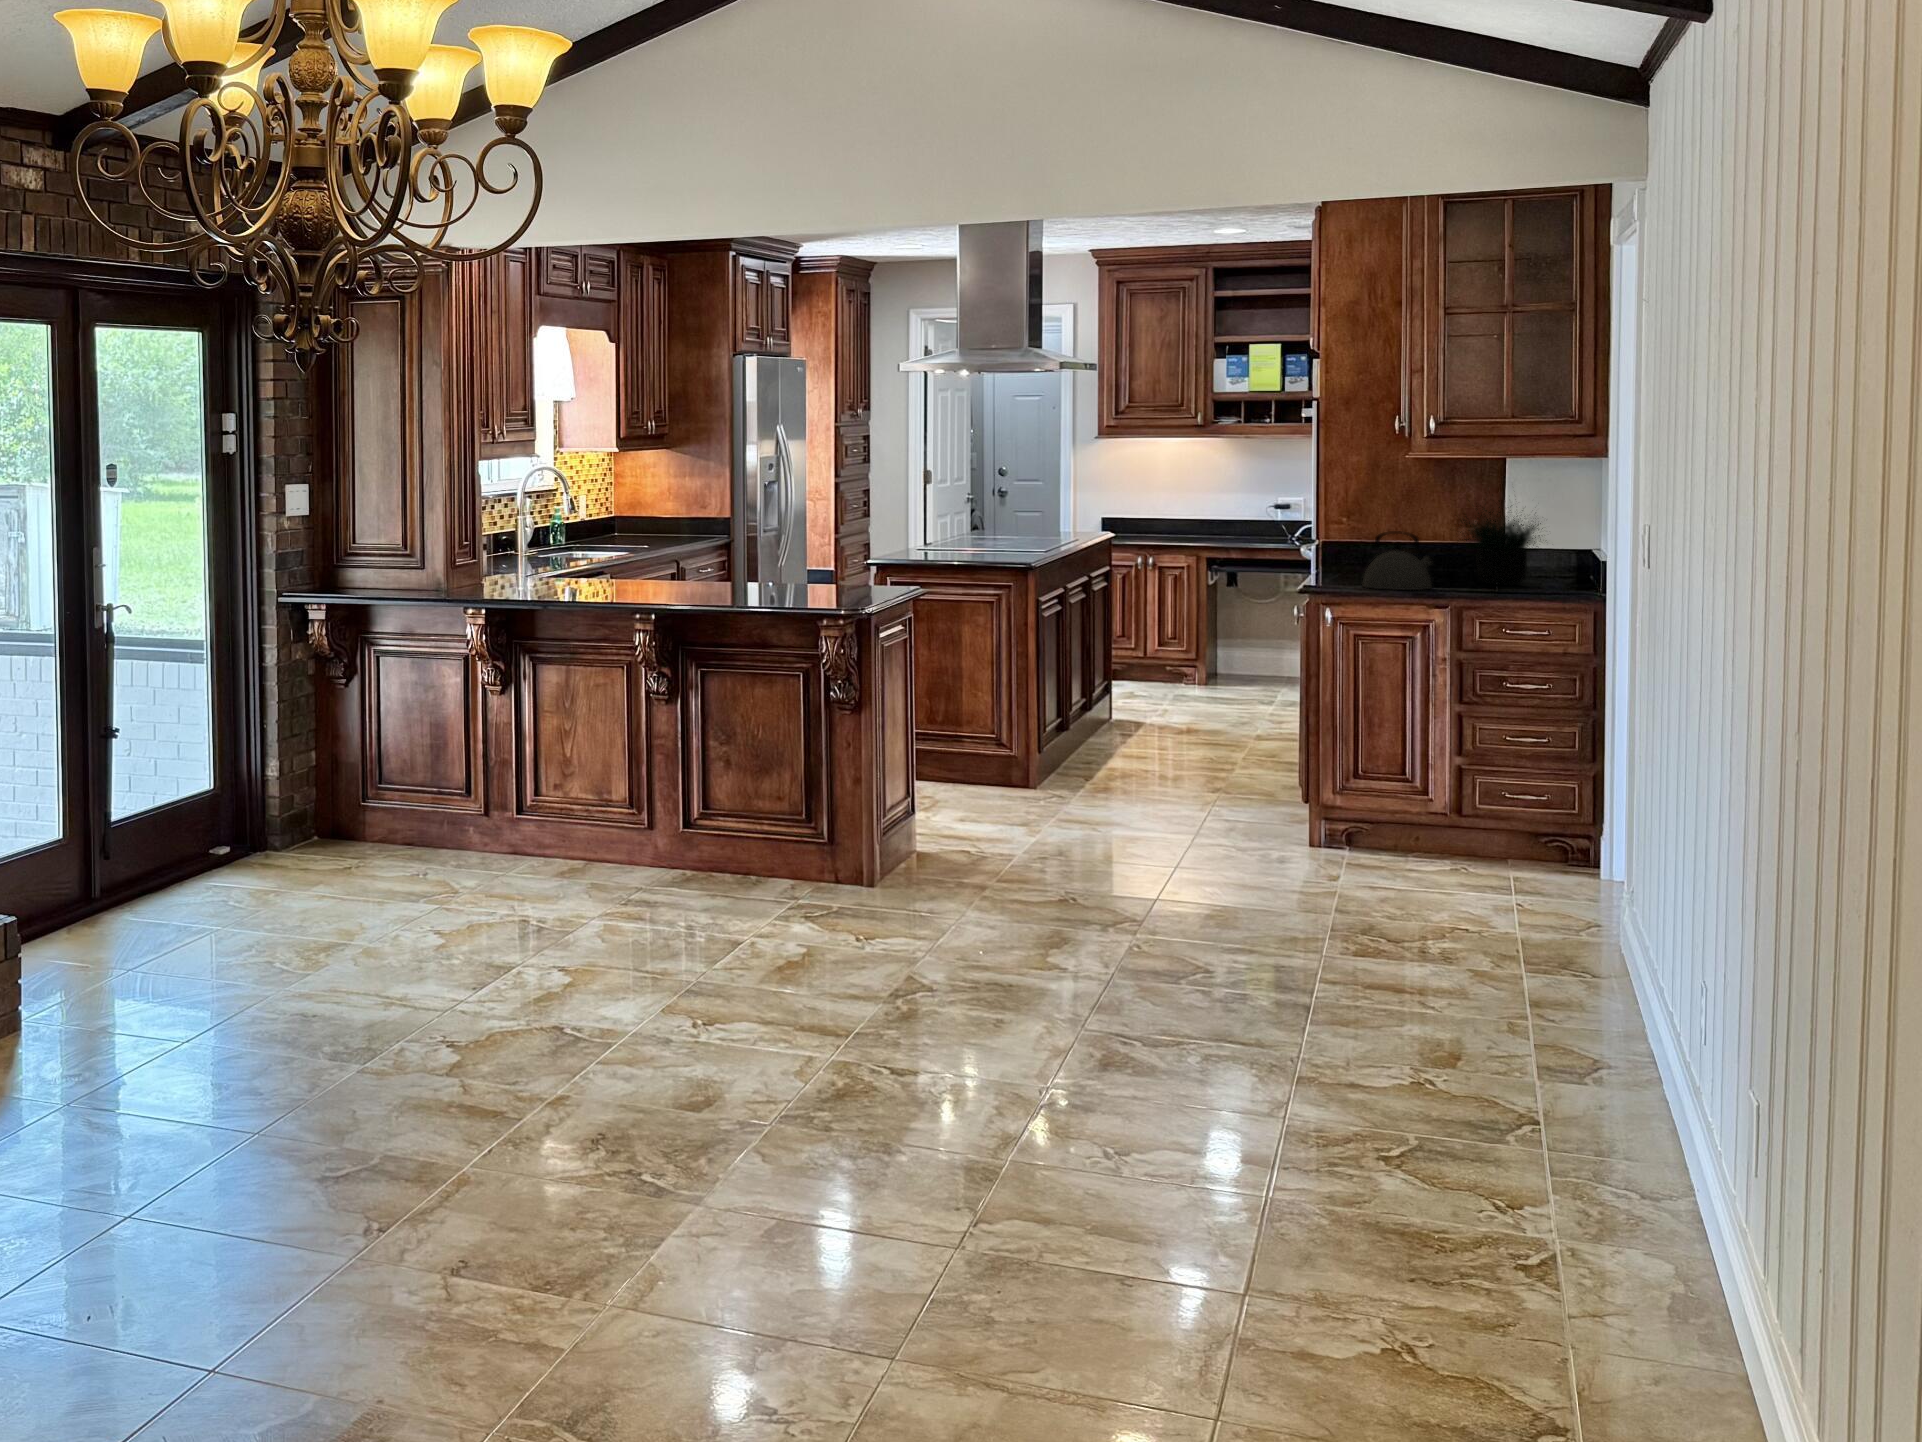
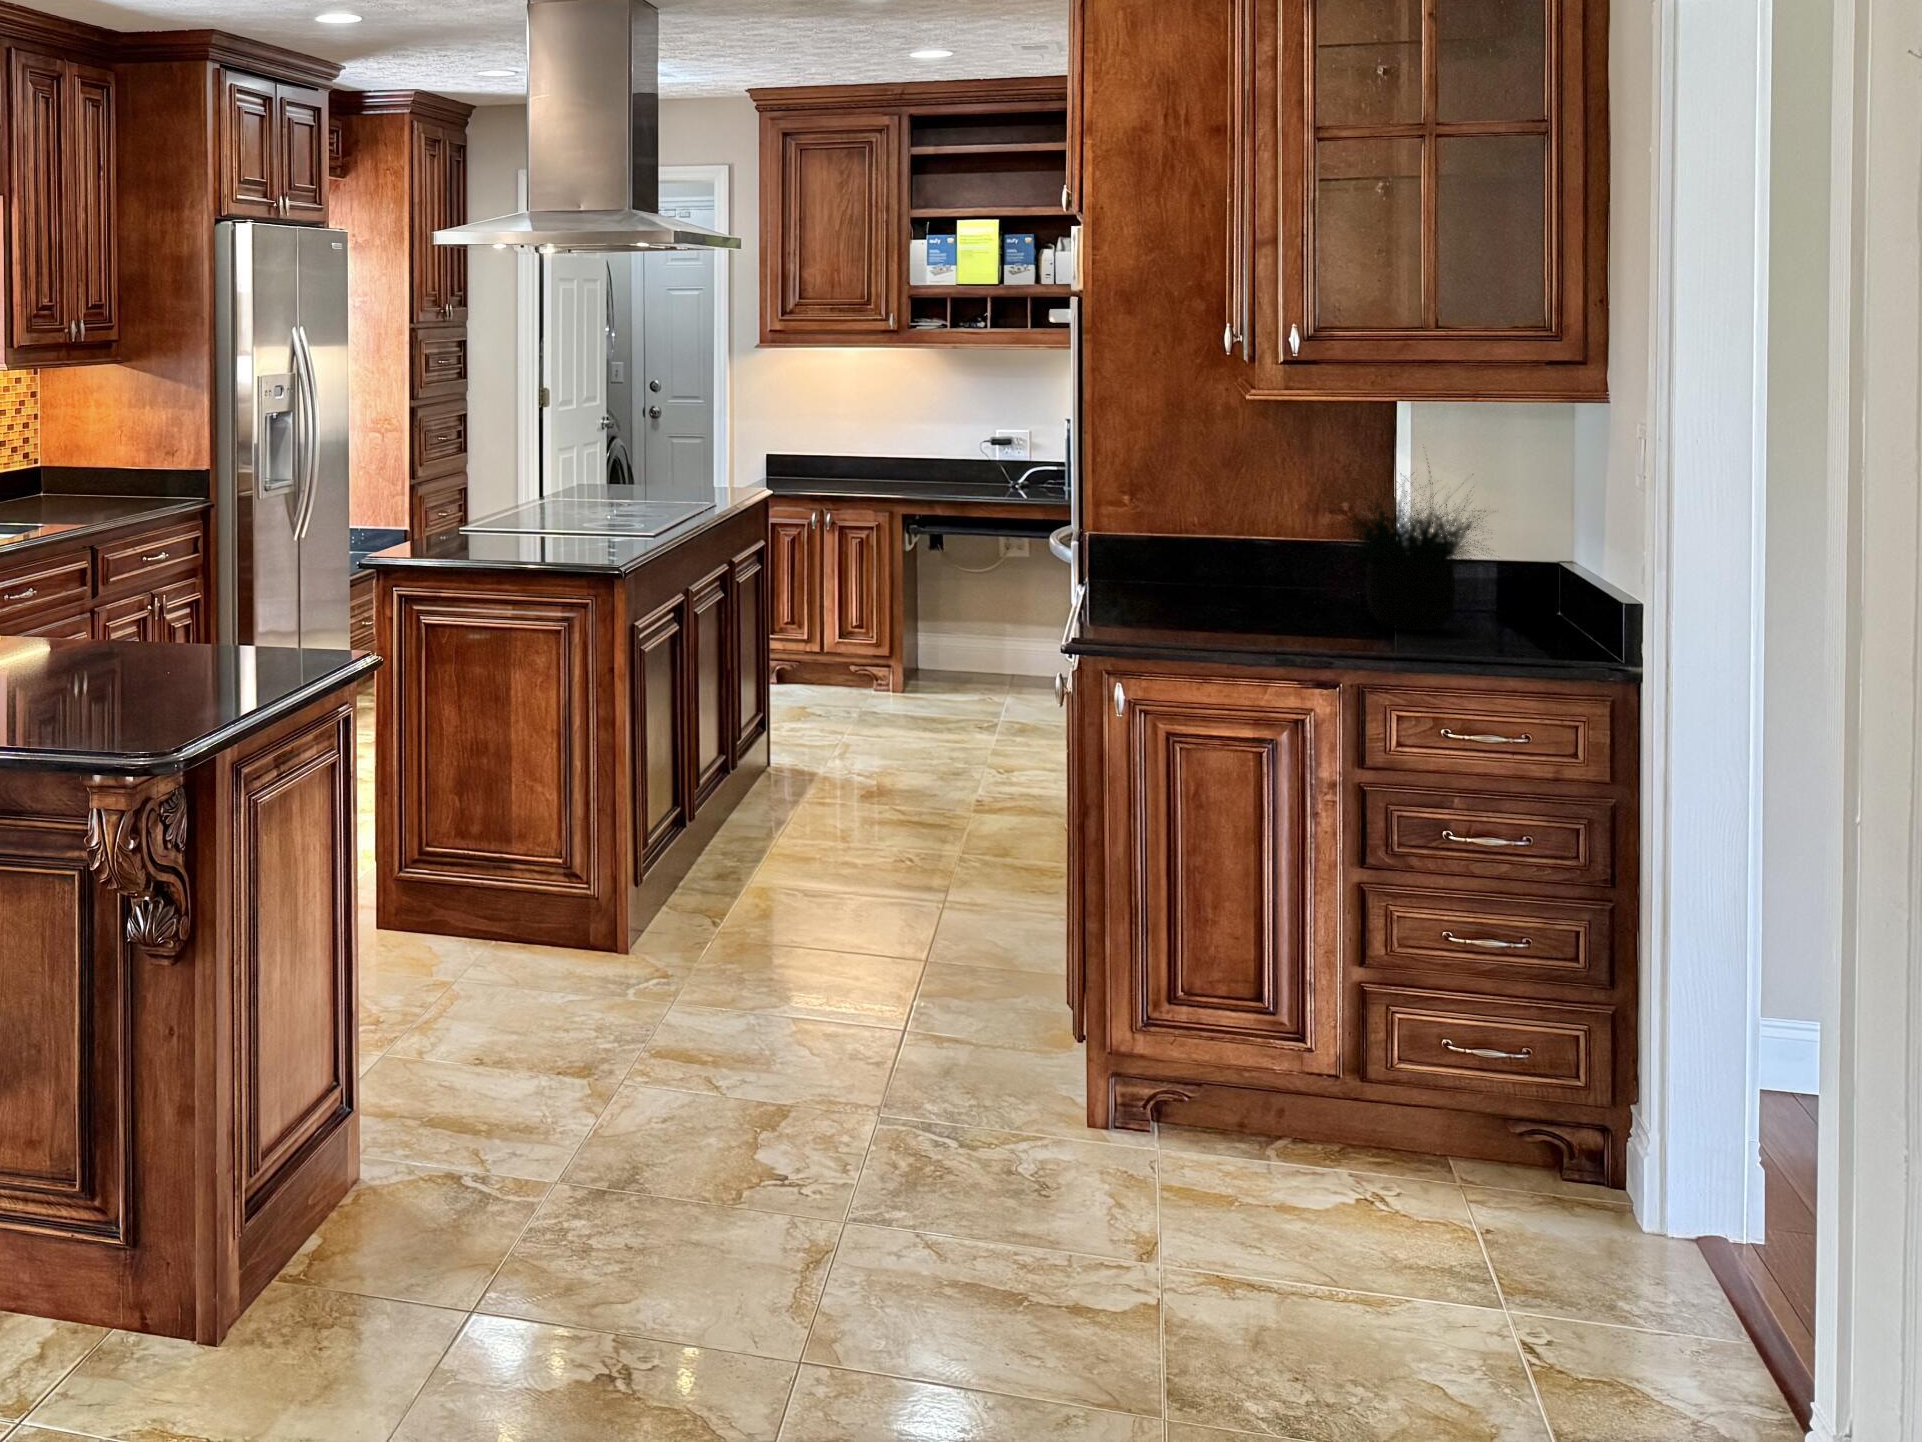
kettle: present [1363,531,1434,590] -> none [1178,537,1310,651]

